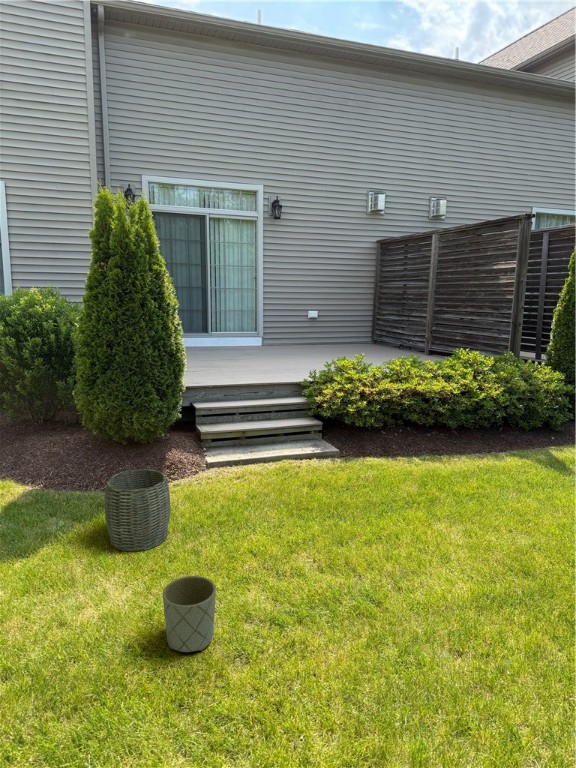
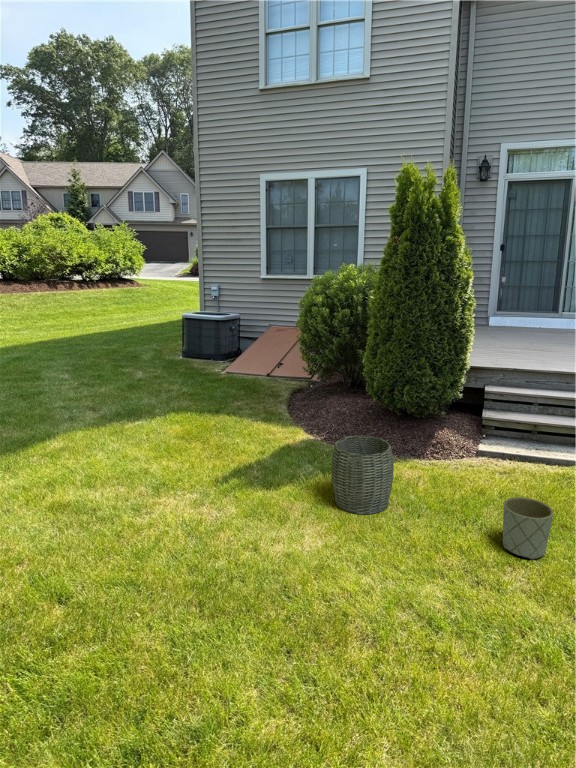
planter: present [163,576,216,652] -> present [503,497,553,560]

